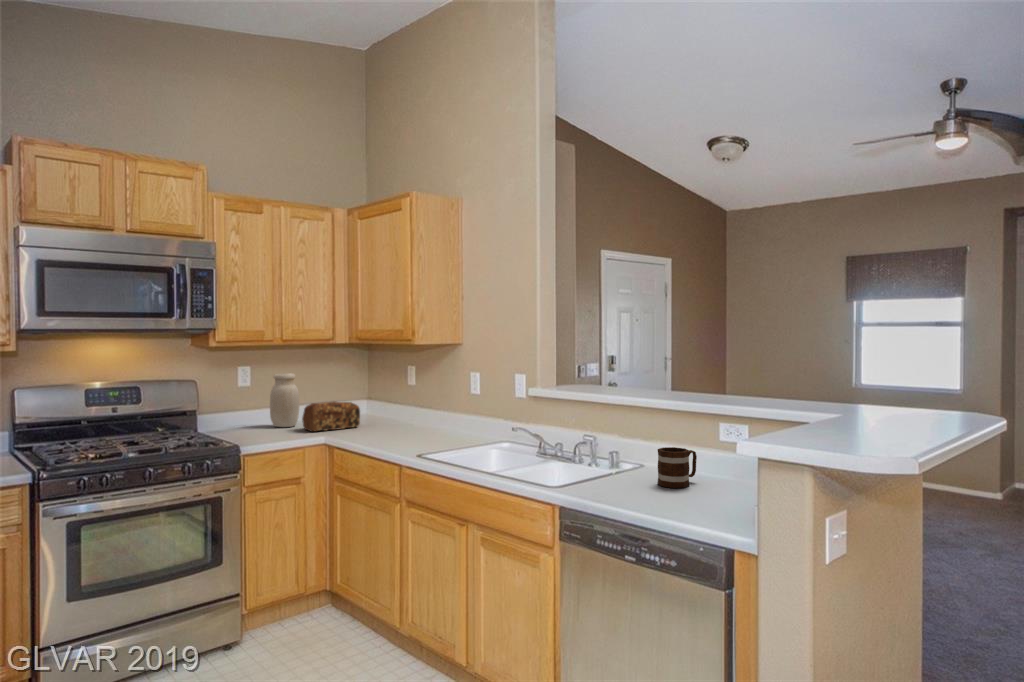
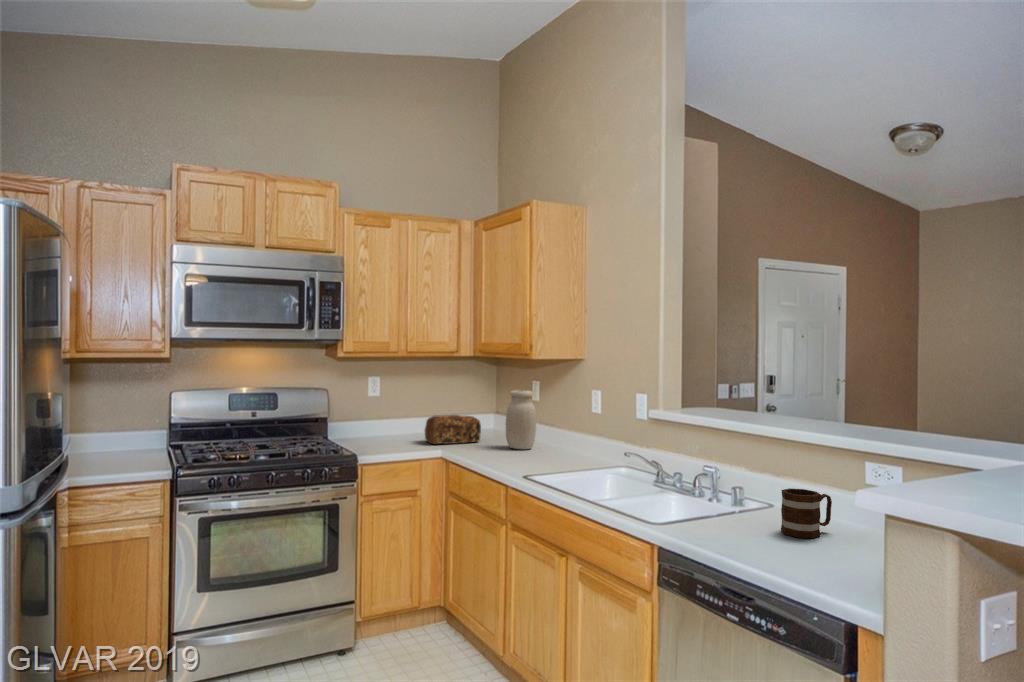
jar: present [270,373,299,427] -> present [506,390,536,449]

